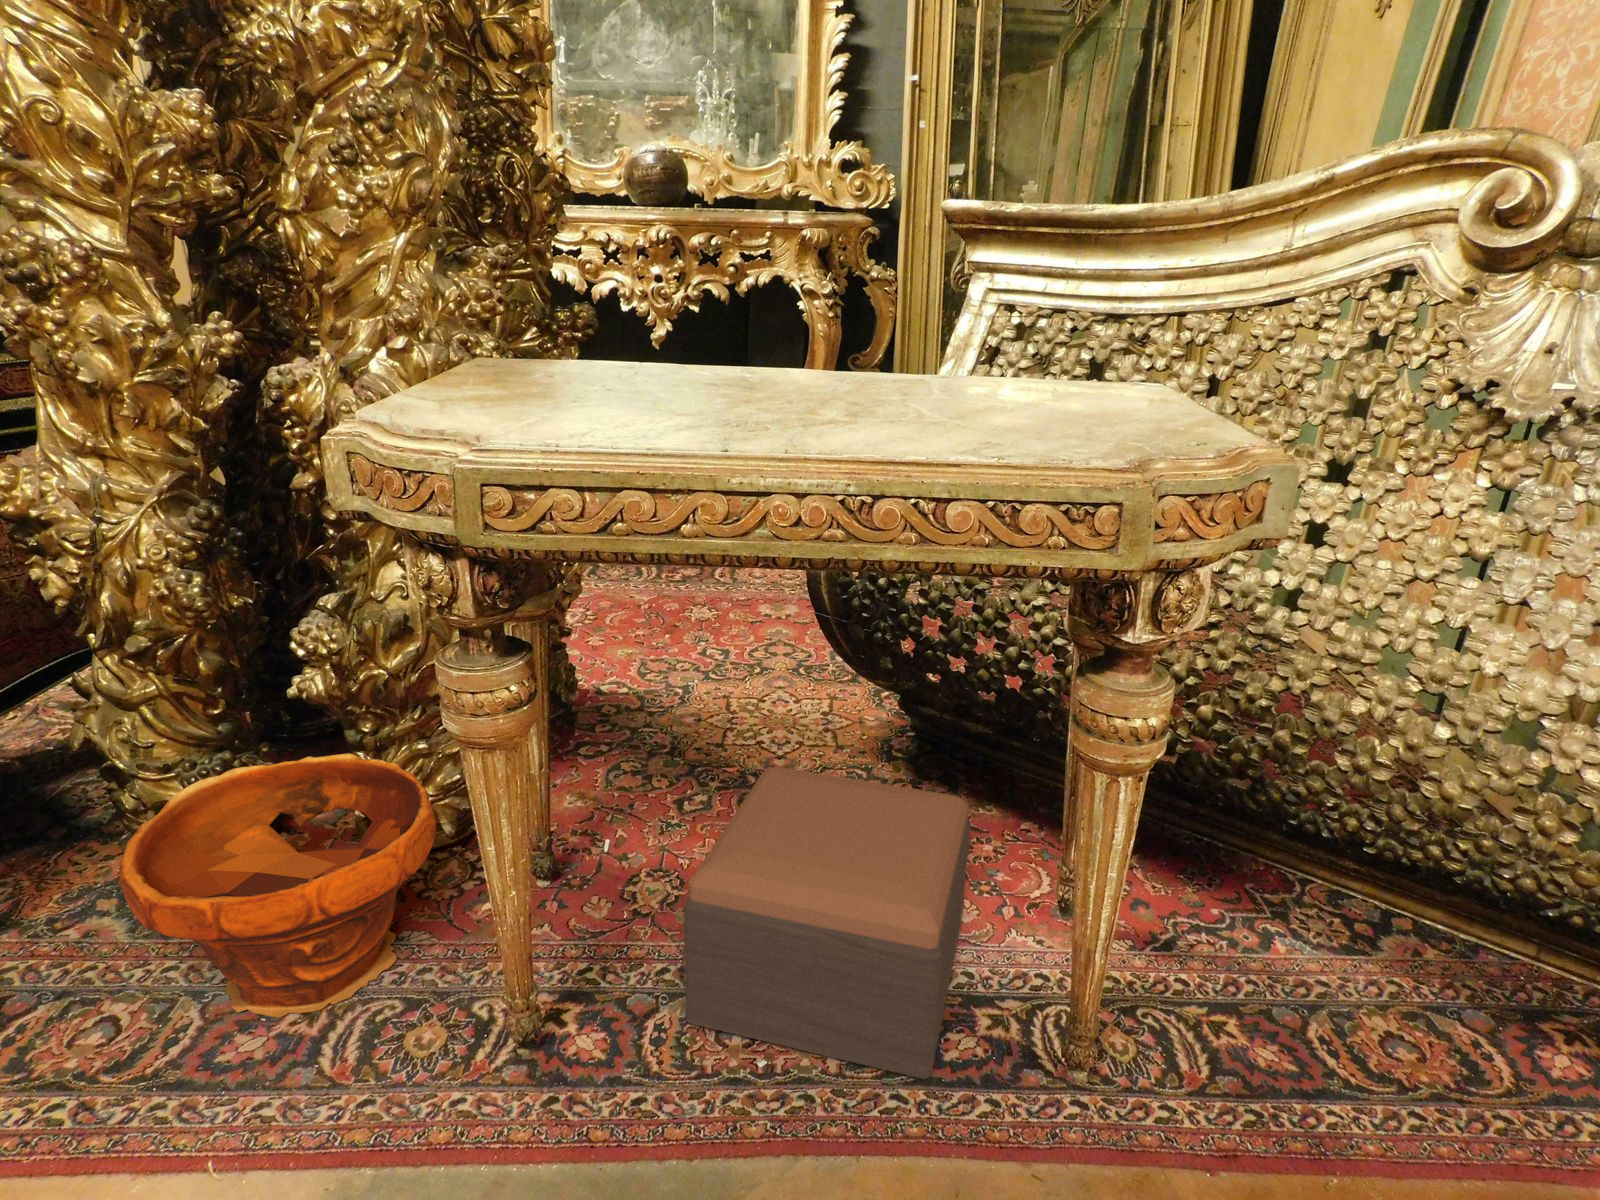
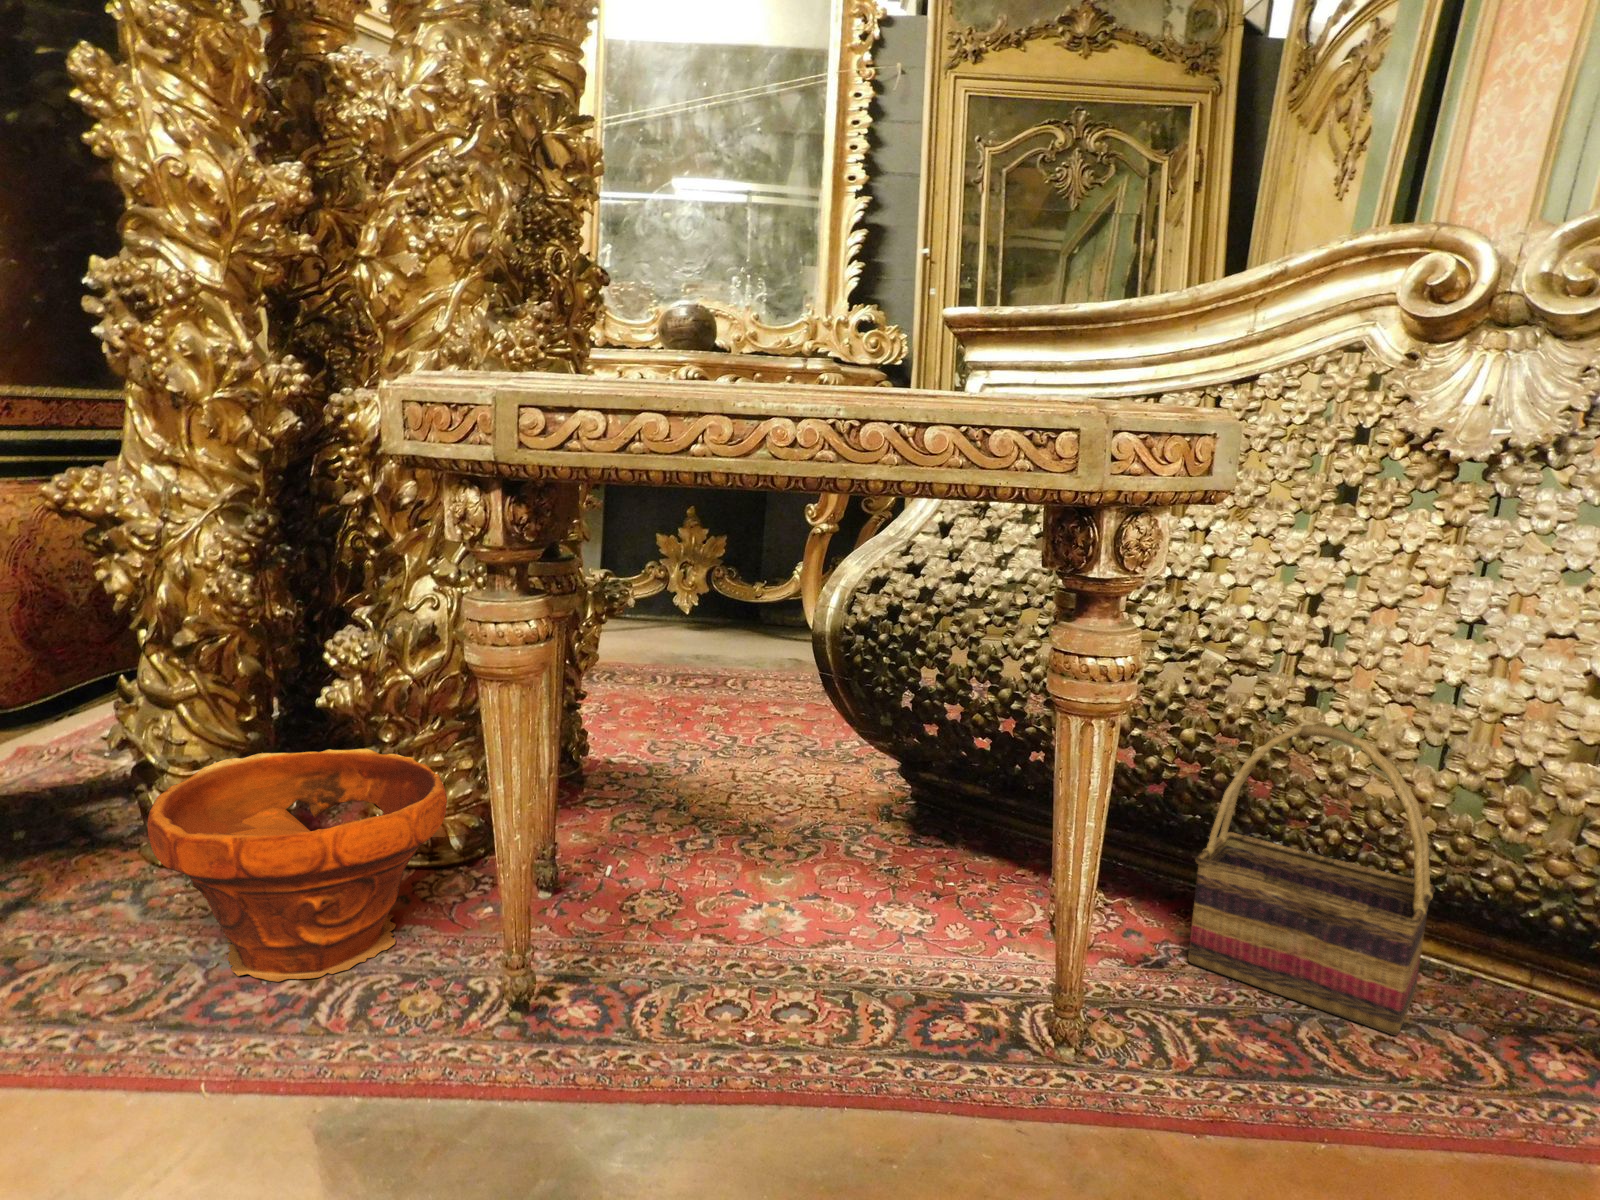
basket: none [1196,721,1454,1033] -> present [1188,725,1435,1035]
footstool: present [684,767,971,1079] -> none [677,771,963,1053]

